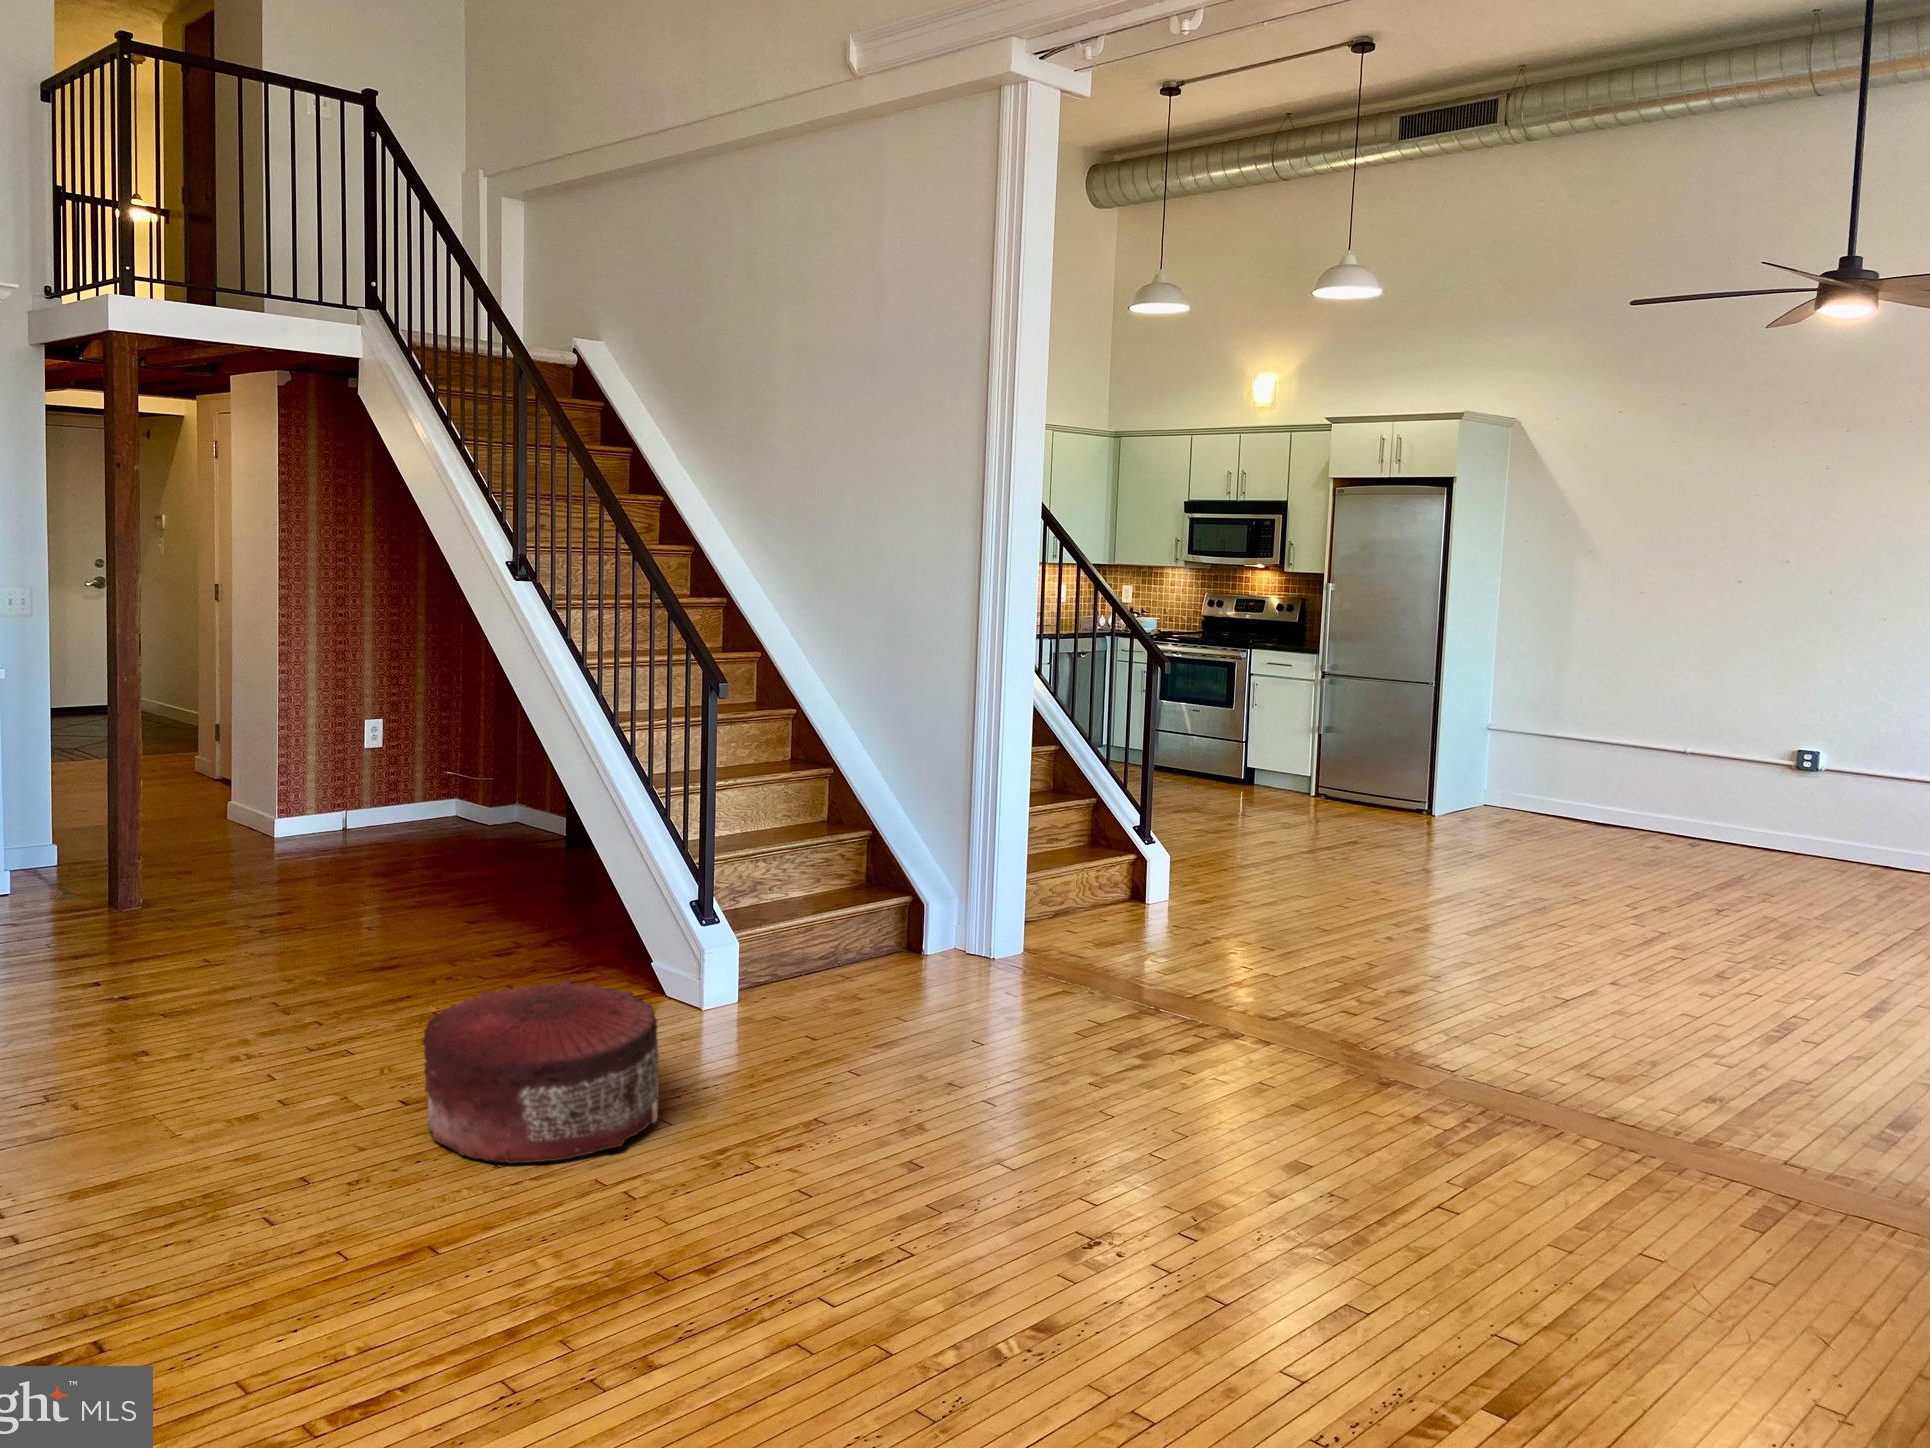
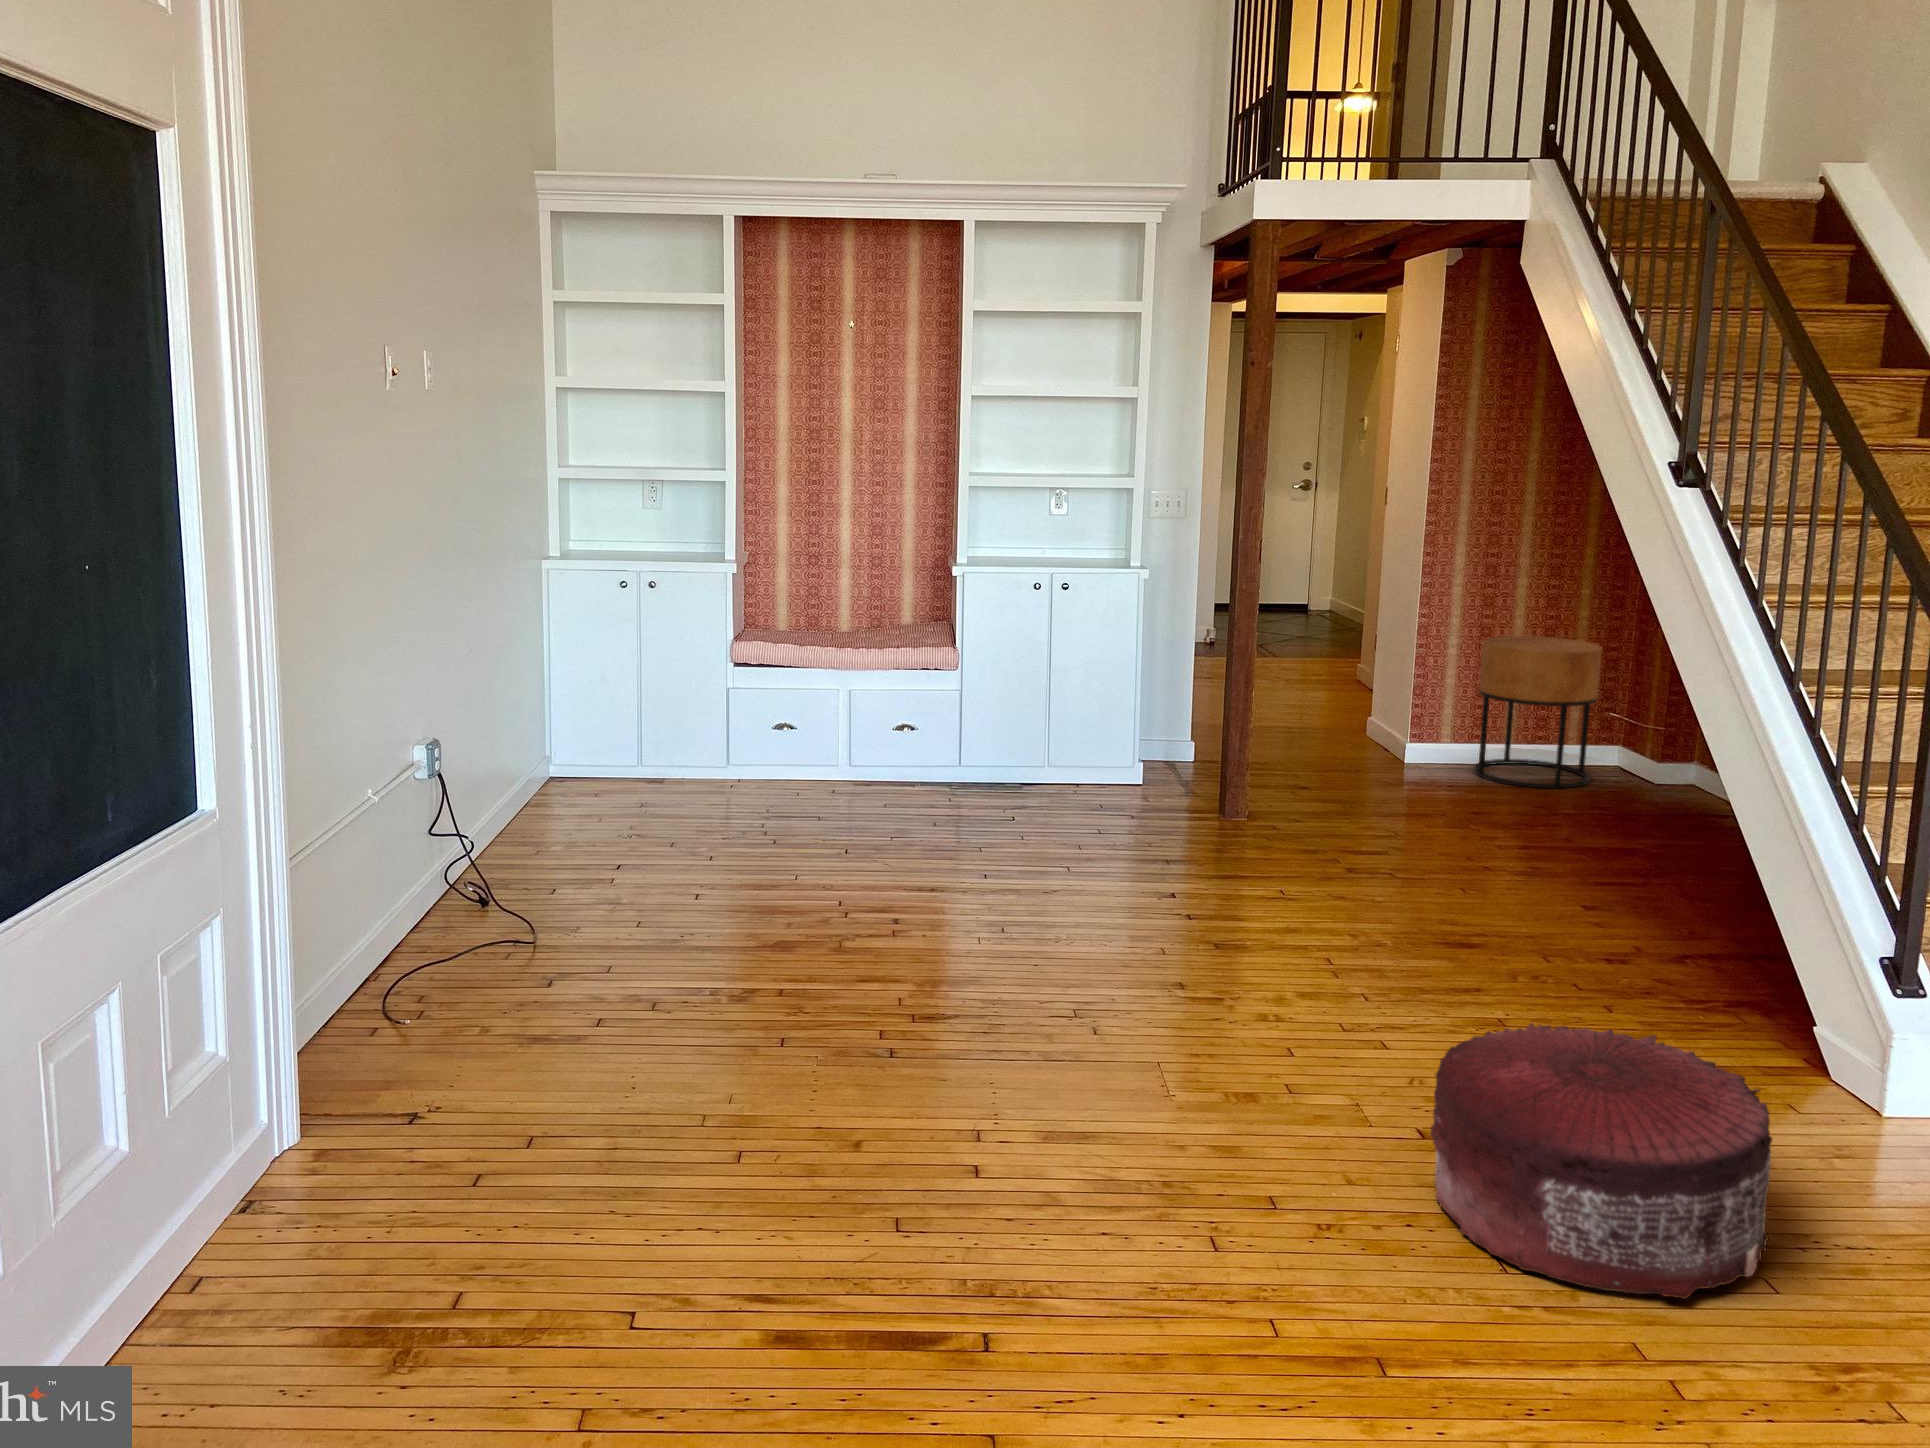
side table: none [339,712,441,842] -> present [1473,636,1602,788]

